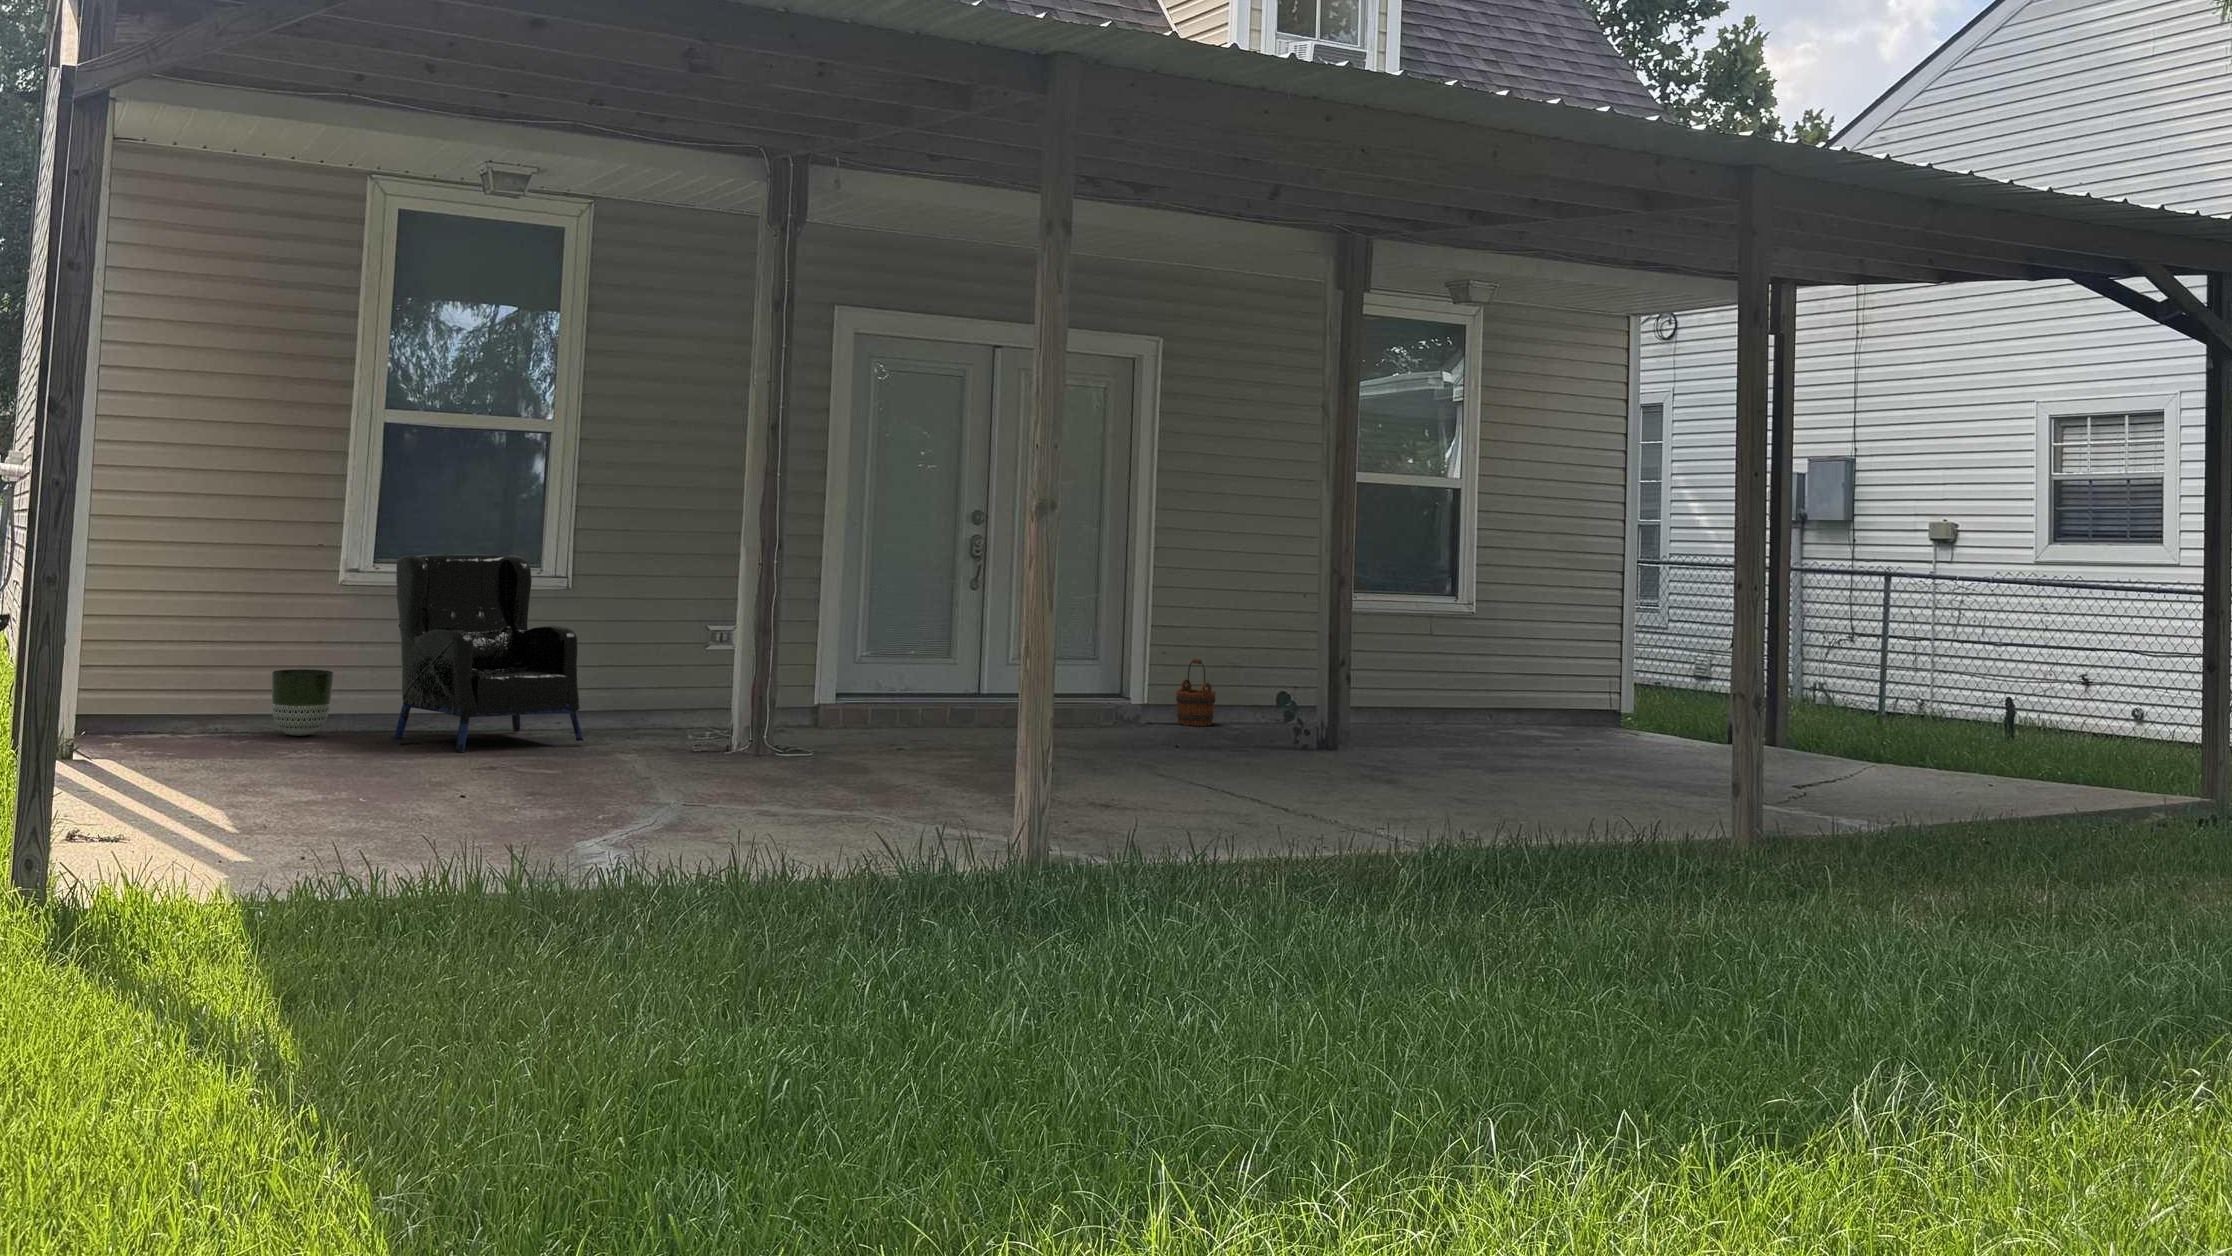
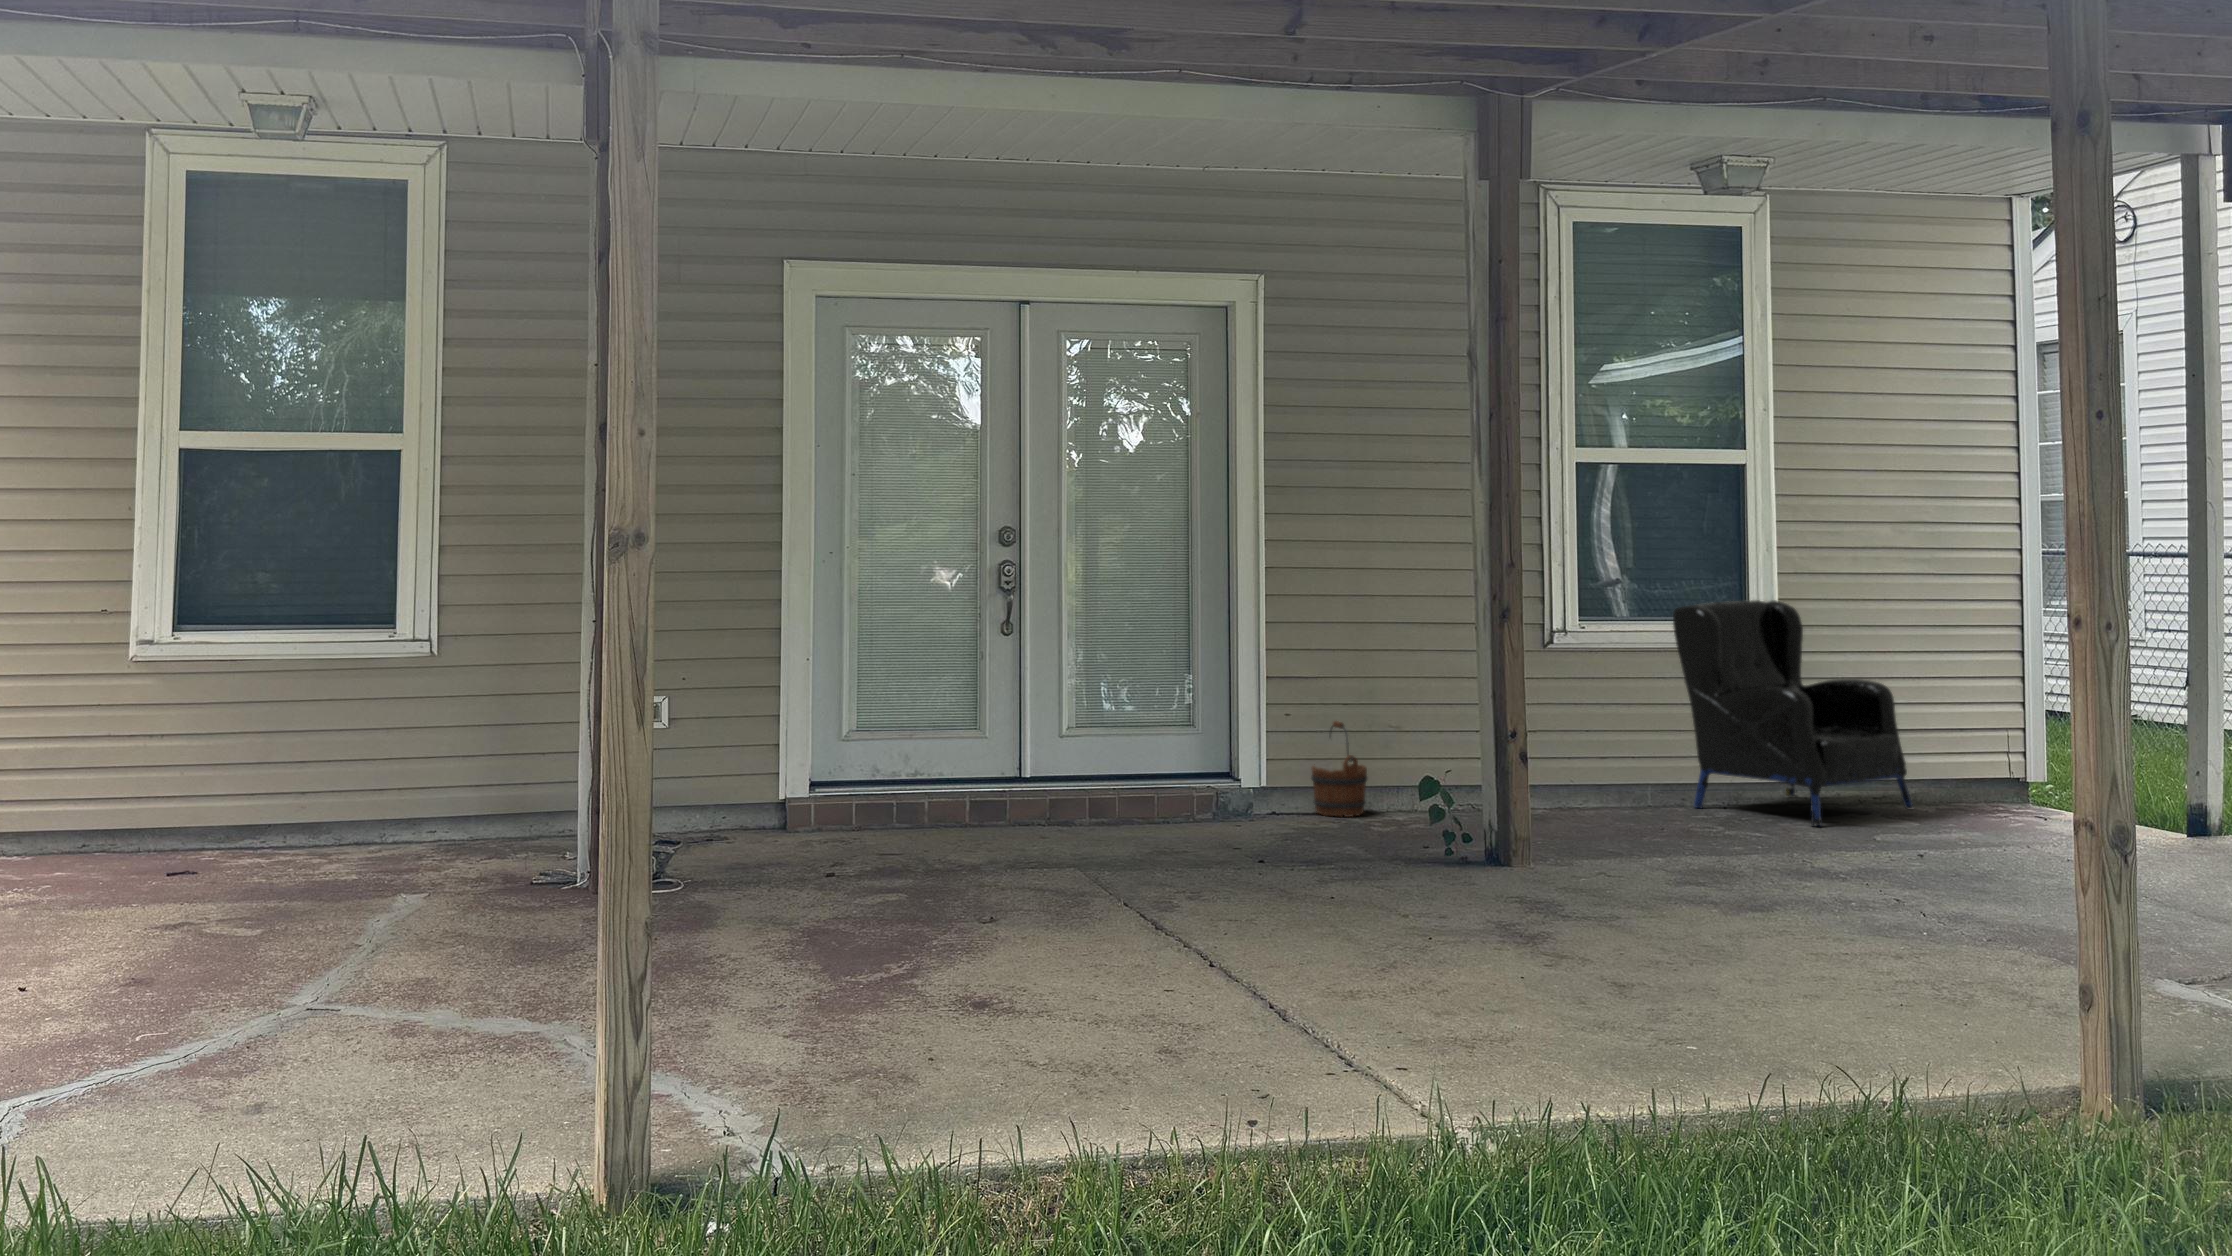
armchair: present [394,554,584,752] -> present [1673,600,1914,826]
planter: present [272,669,334,736] -> none [23,772,104,861]

